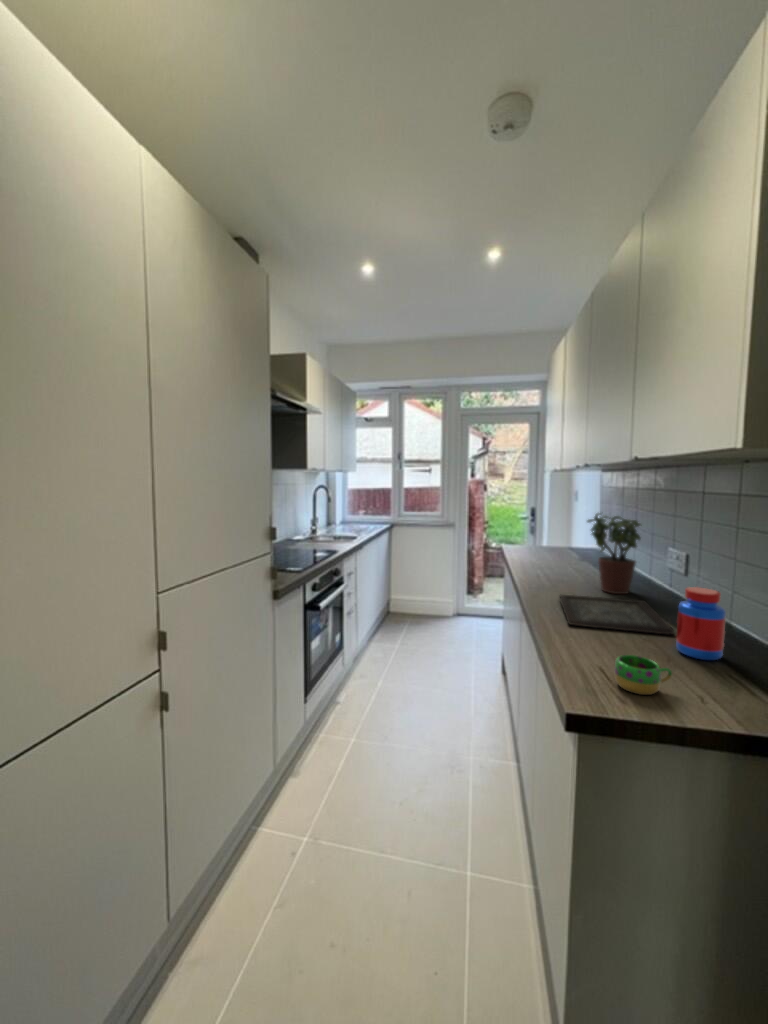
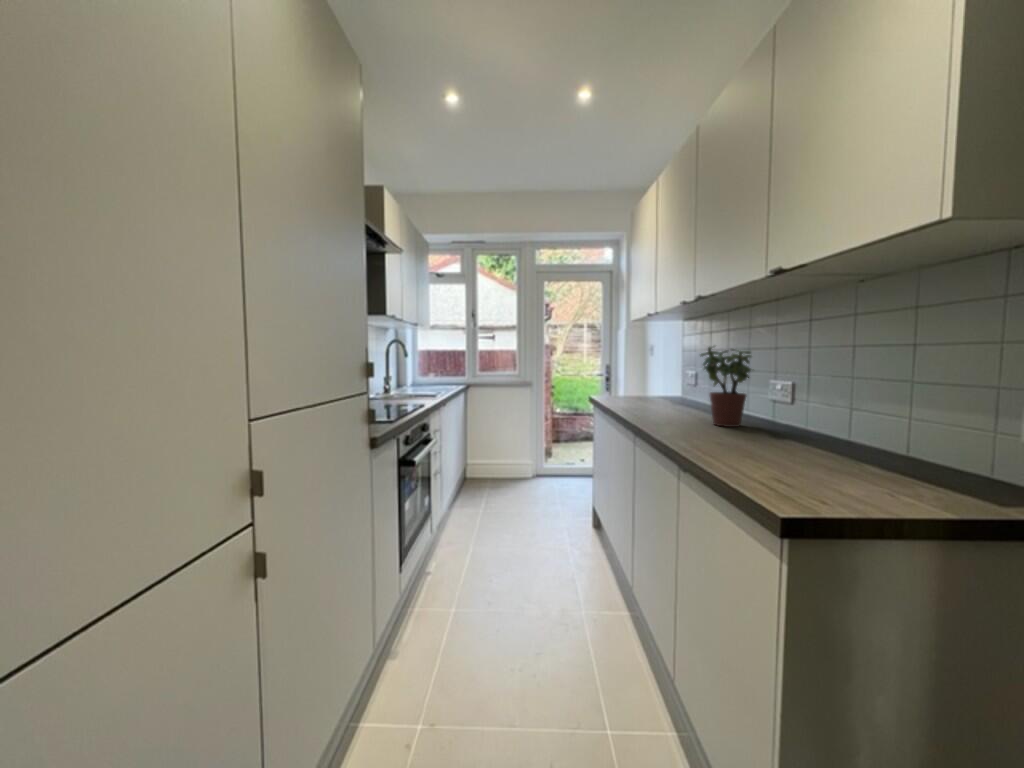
jar: present [676,587,726,660] -> none [832,397,884,468]
tray: present [560,595,674,634] -> none [683,428,817,452]
mug: present [614,655,672,695] -> none [808,461,869,499]

